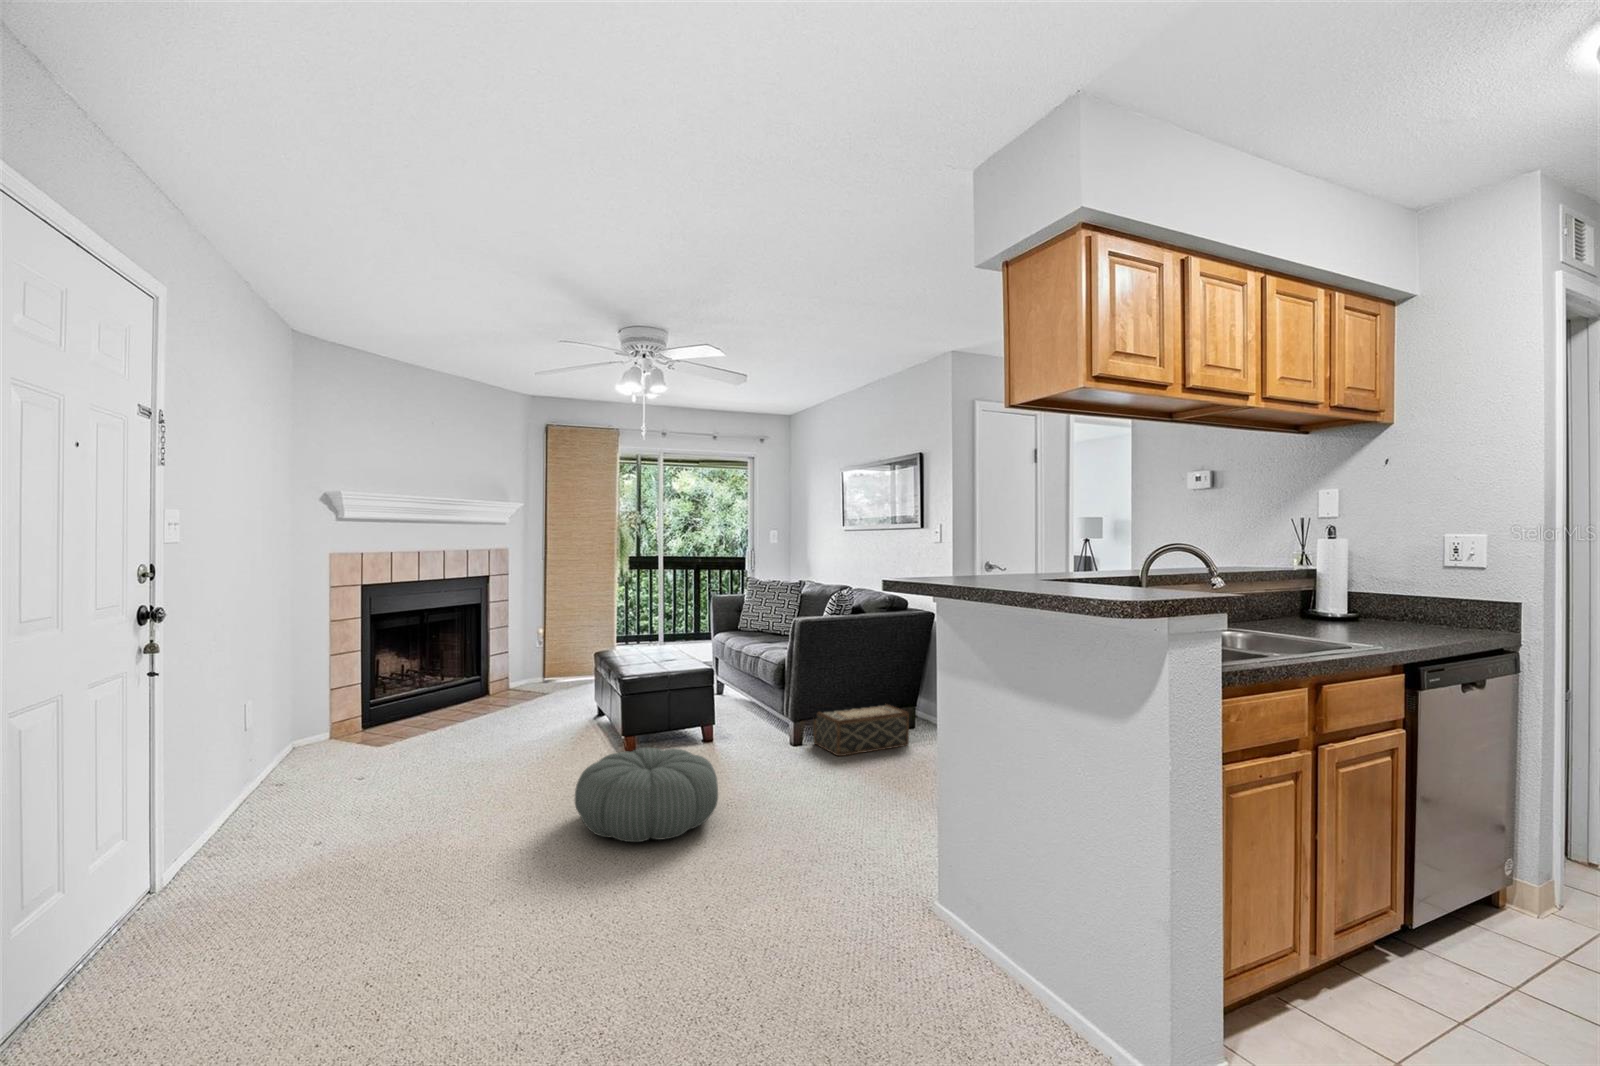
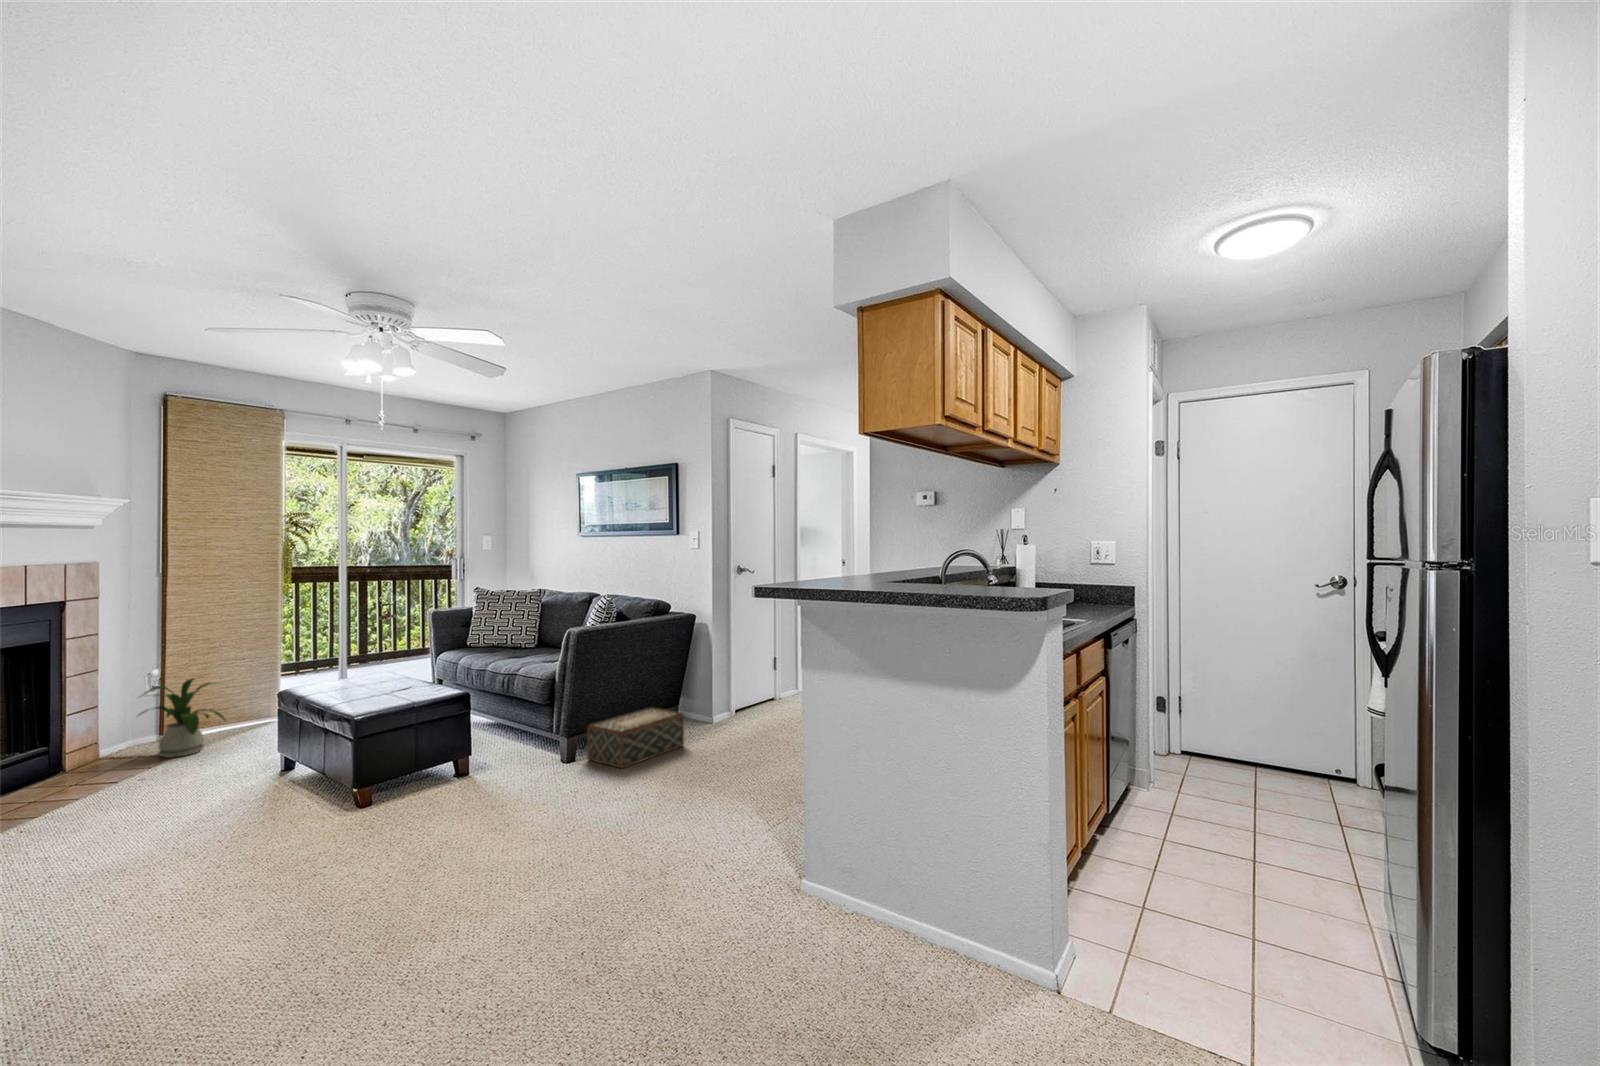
house plant: none [522,635,578,694] -> present [139,678,225,757]
pouf: present [575,748,718,842] -> none [349,791,538,914]

